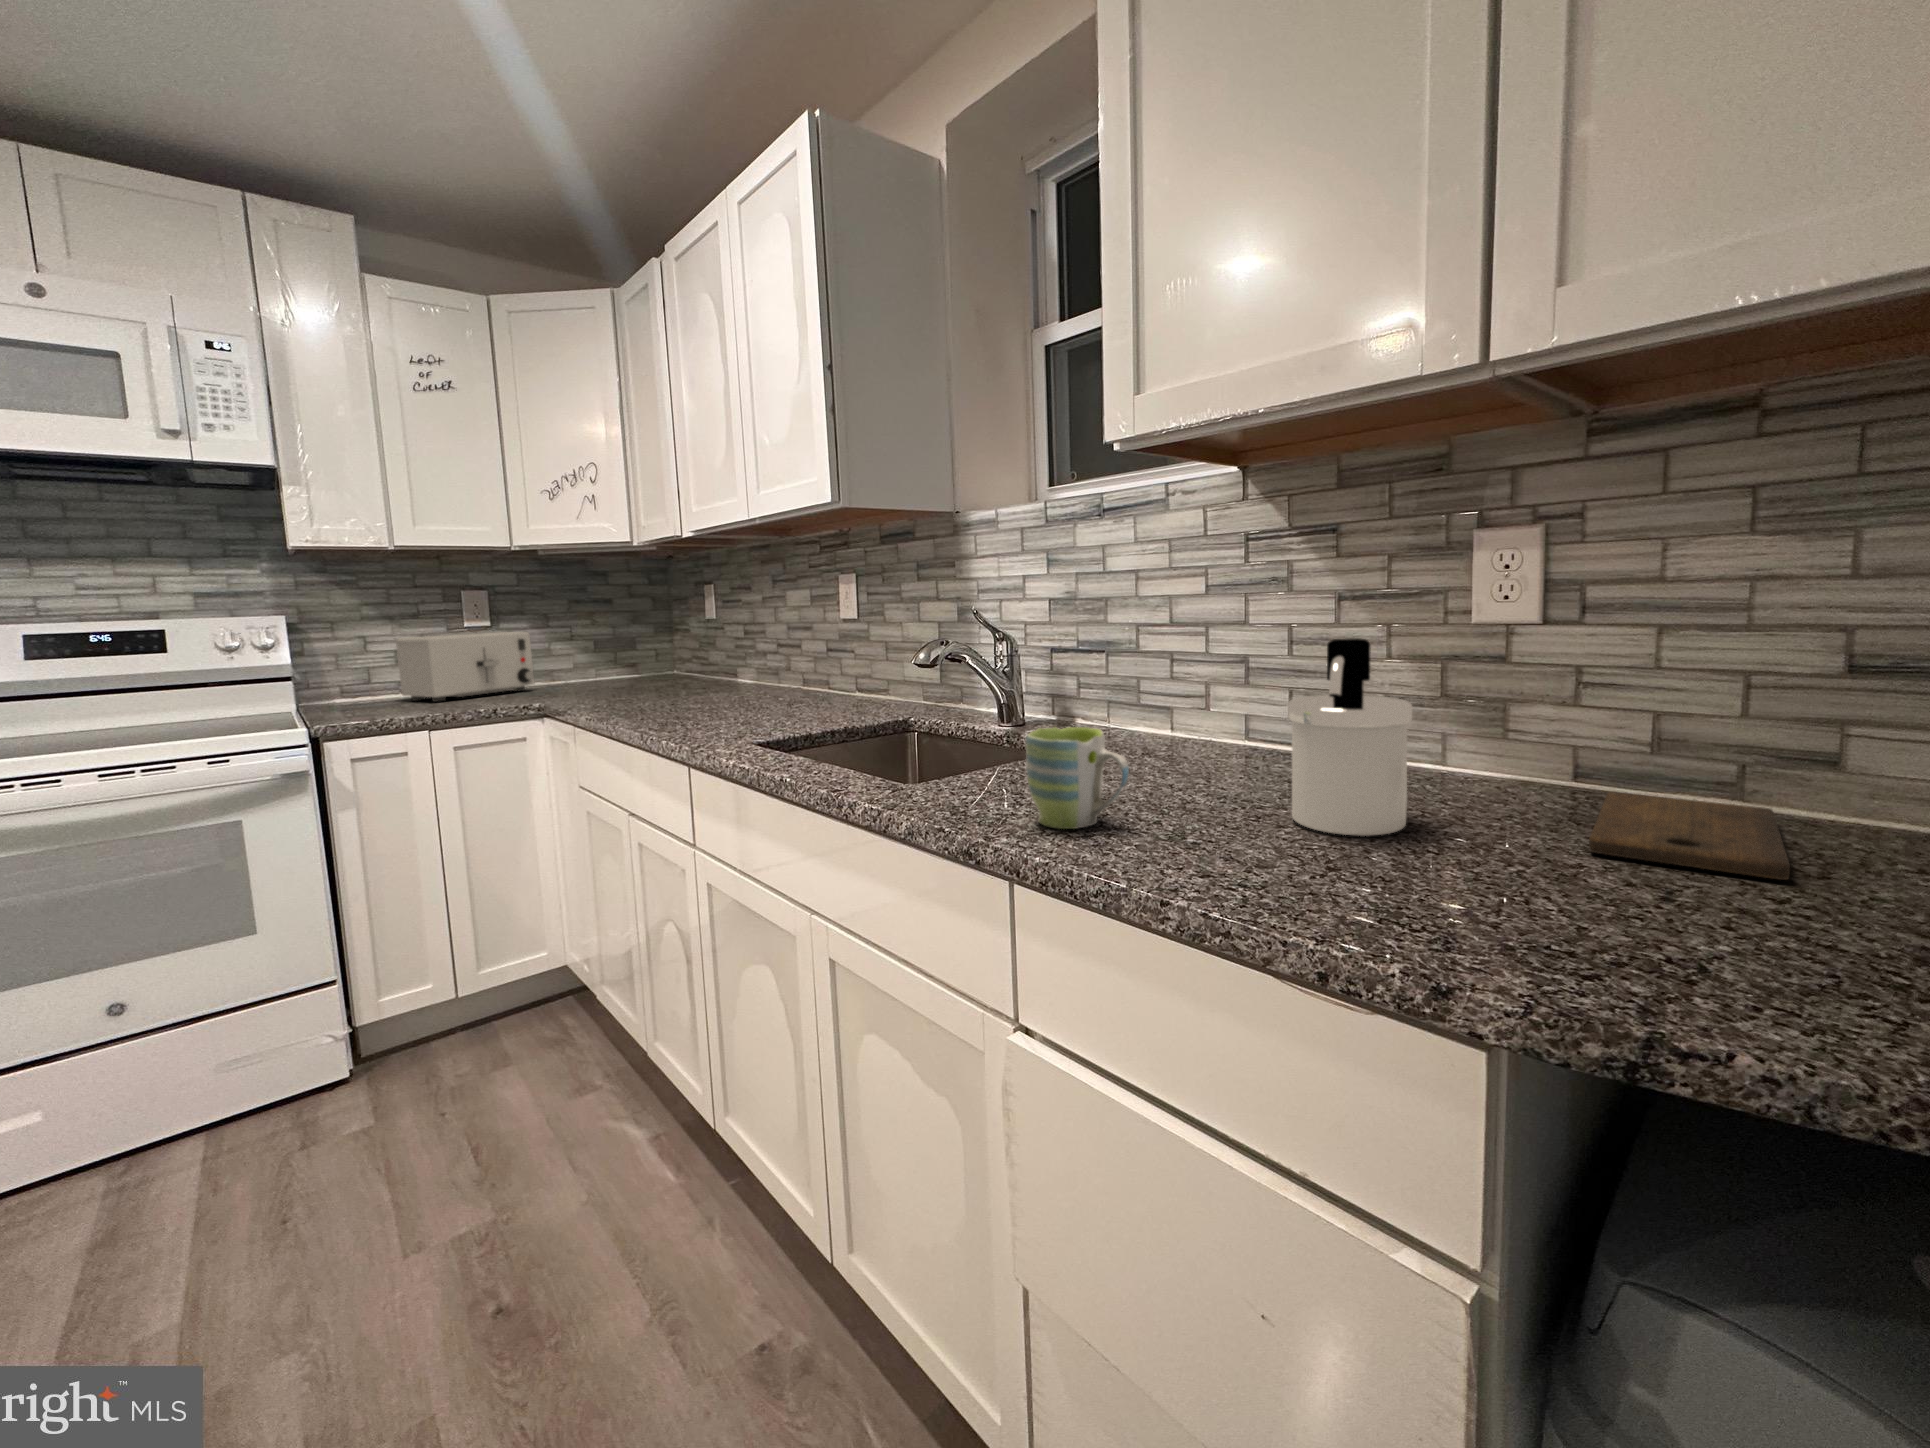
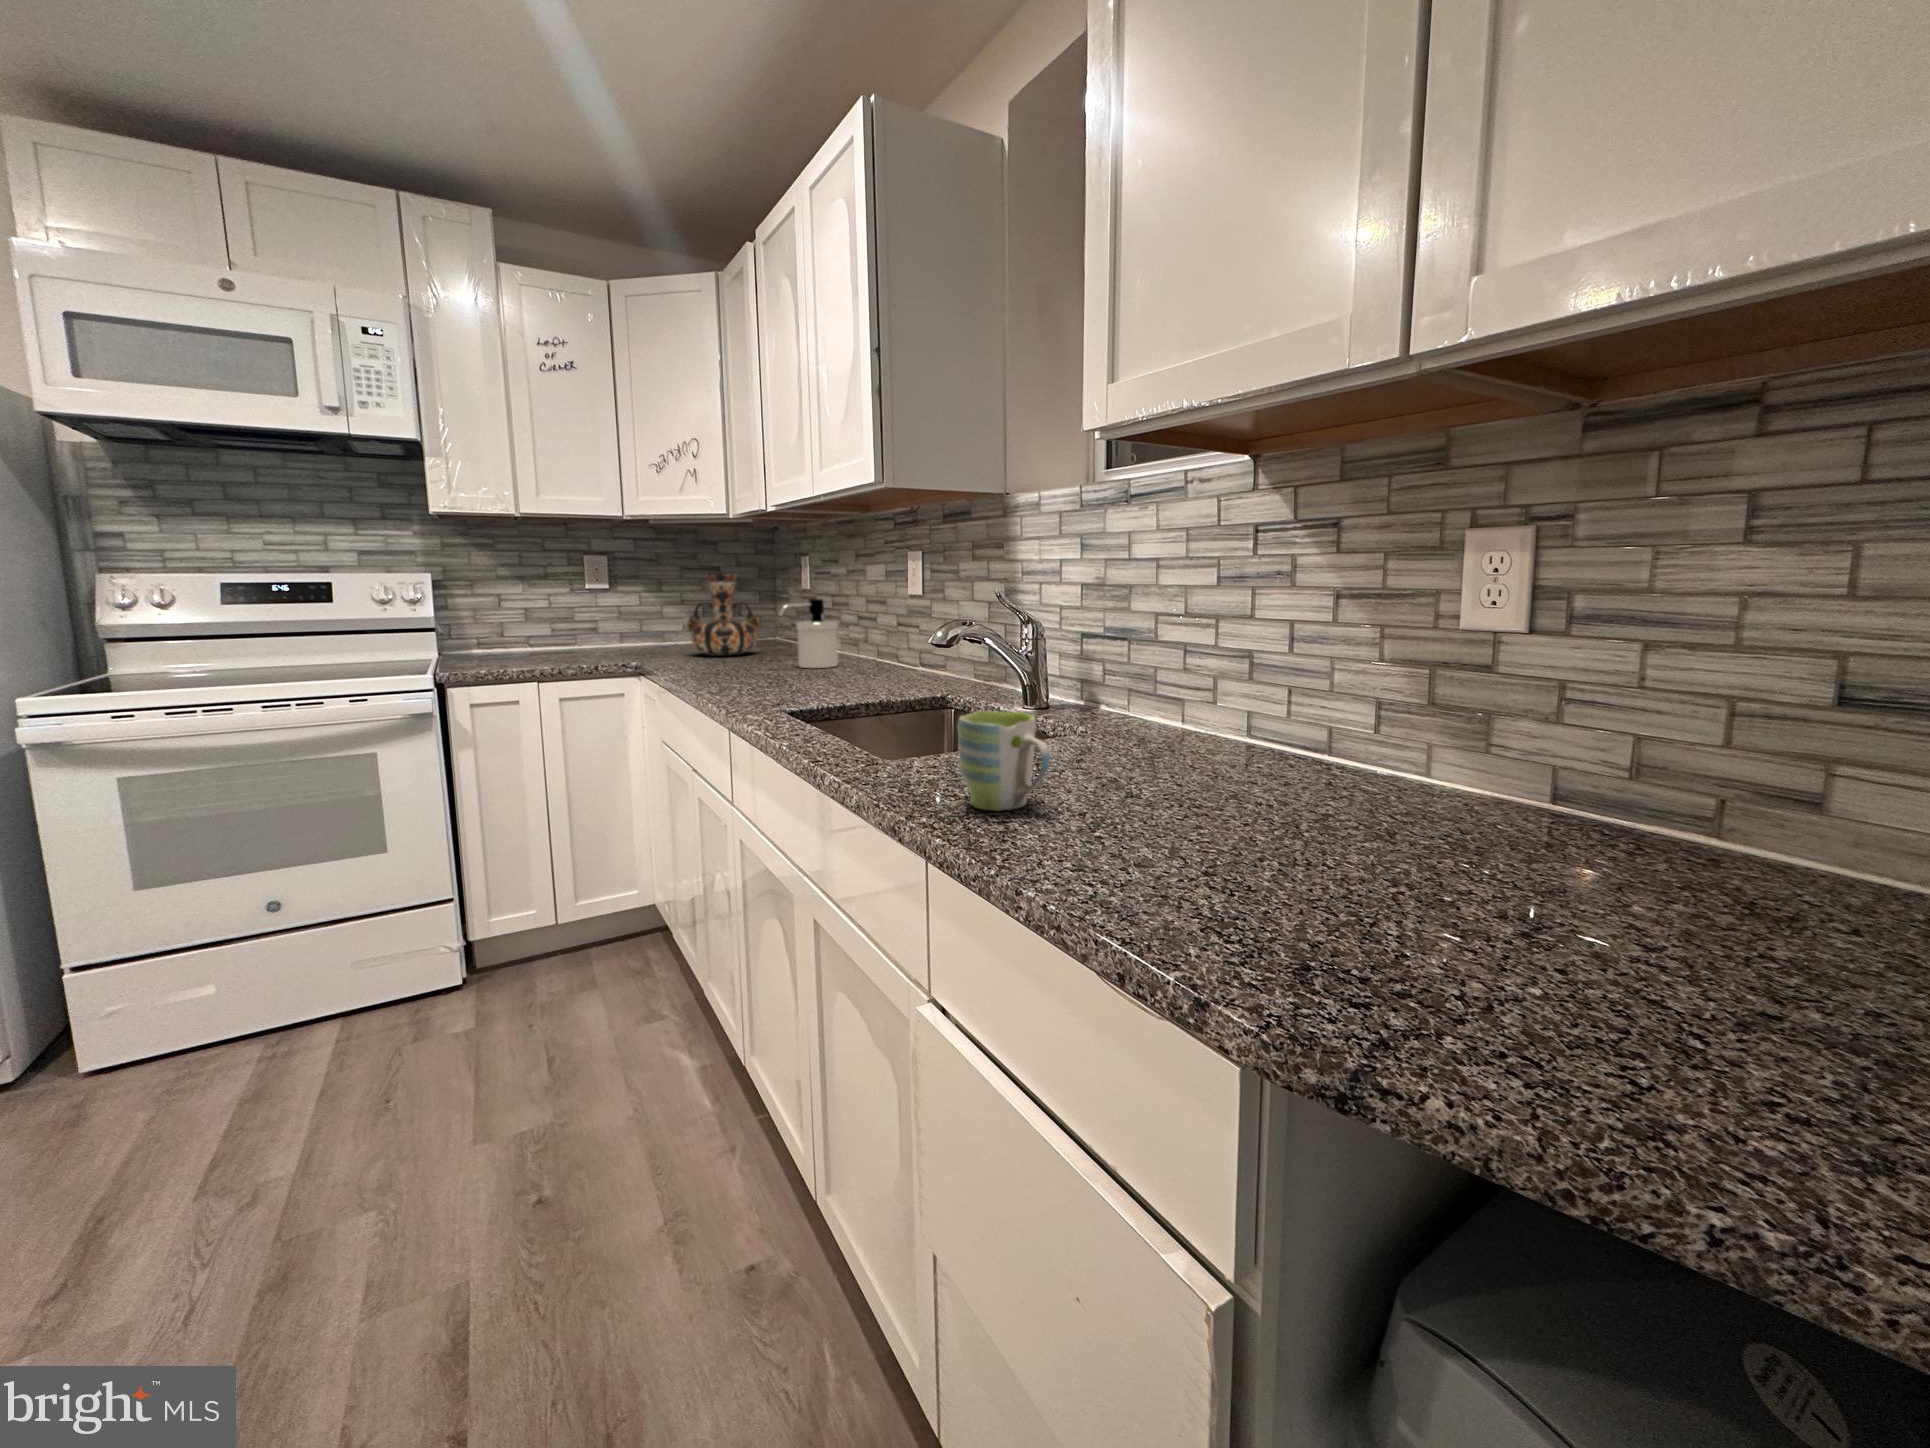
decorative vase: none [585,604,667,693] -> present [687,573,760,656]
toaster: present [396,632,535,702] -> none [528,595,647,655]
soap dispenser: present [1288,638,1412,836] -> present [779,599,838,668]
cutting board: present [1589,792,1790,880] -> none [1493,817,1738,926]

